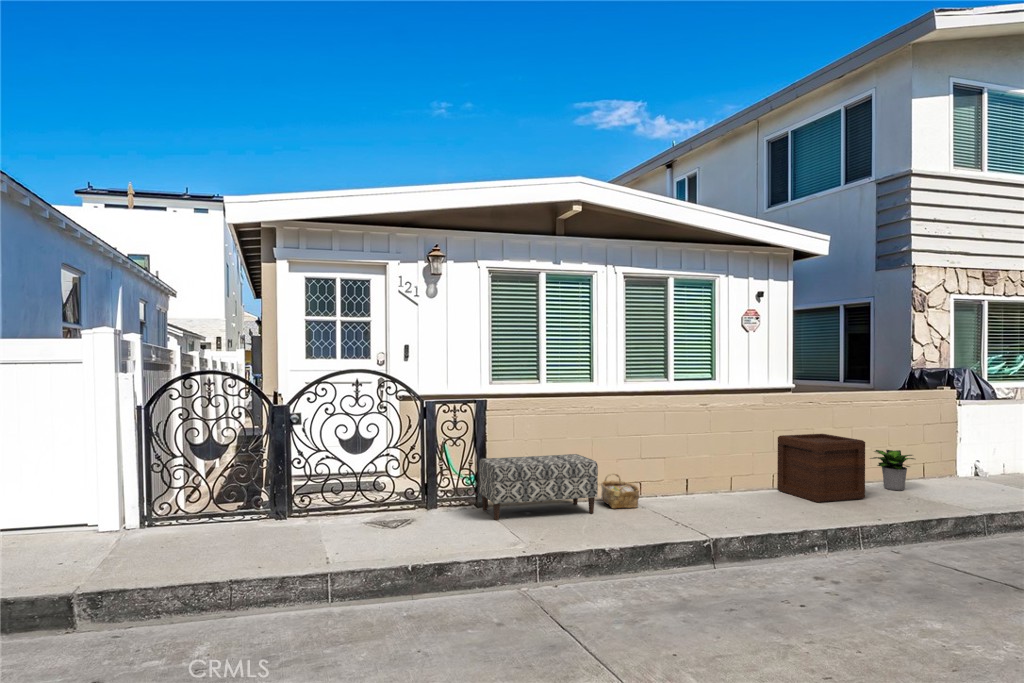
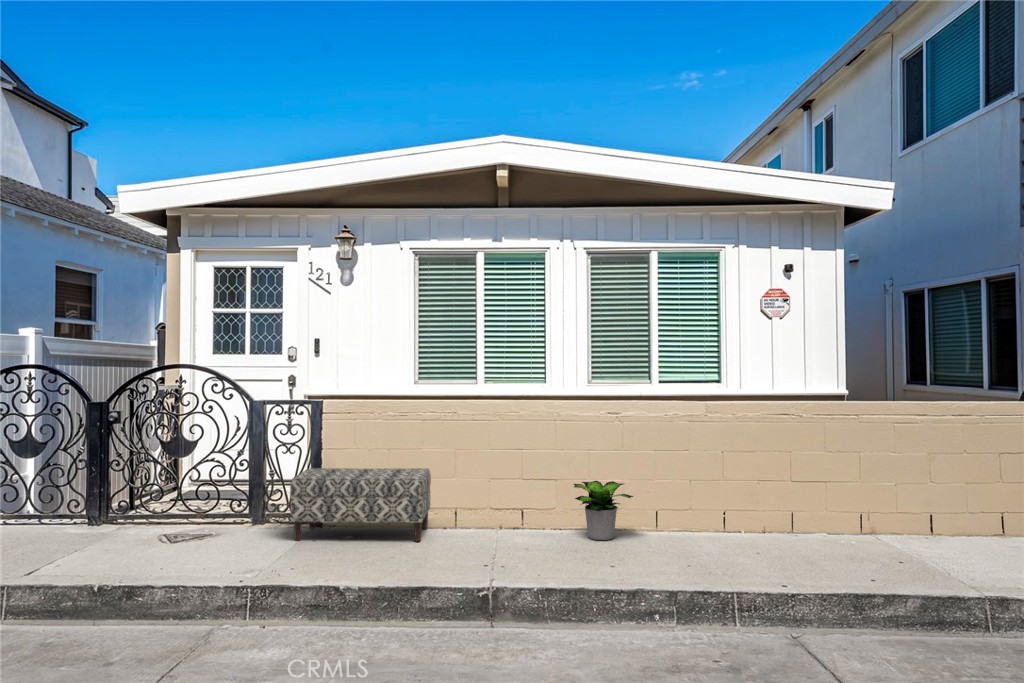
wooden crate: present [777,434,865,502] -> none [720,457,825,552]
potted plant: present [871,450,914,490] -> present [574,481,633,540]
woven basket: present [601,473,639,509] -> none [451,494,495,539]

